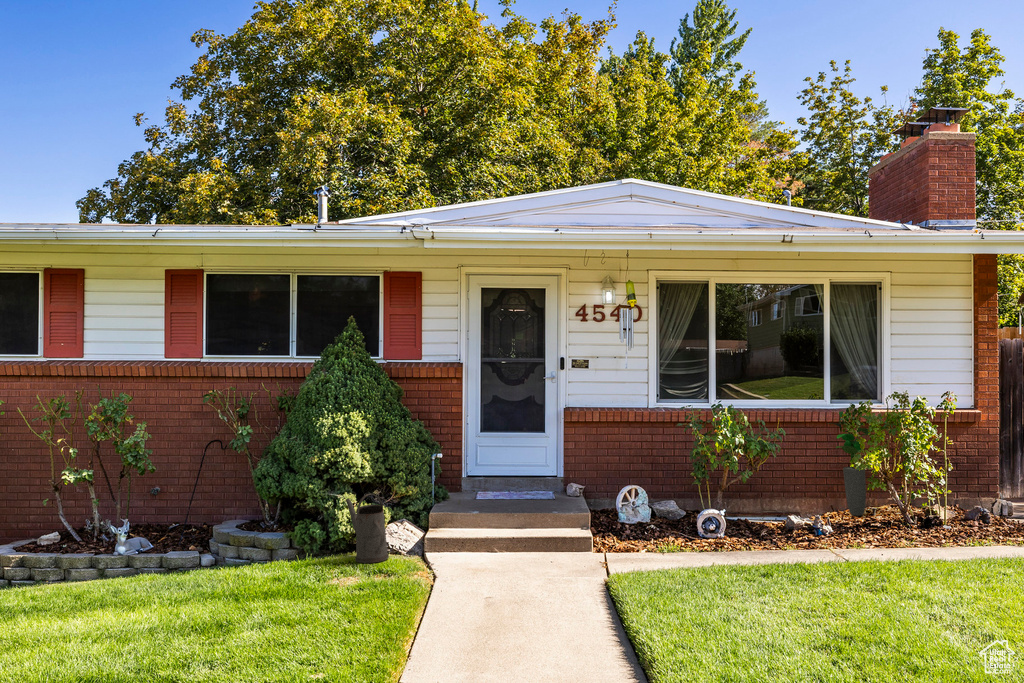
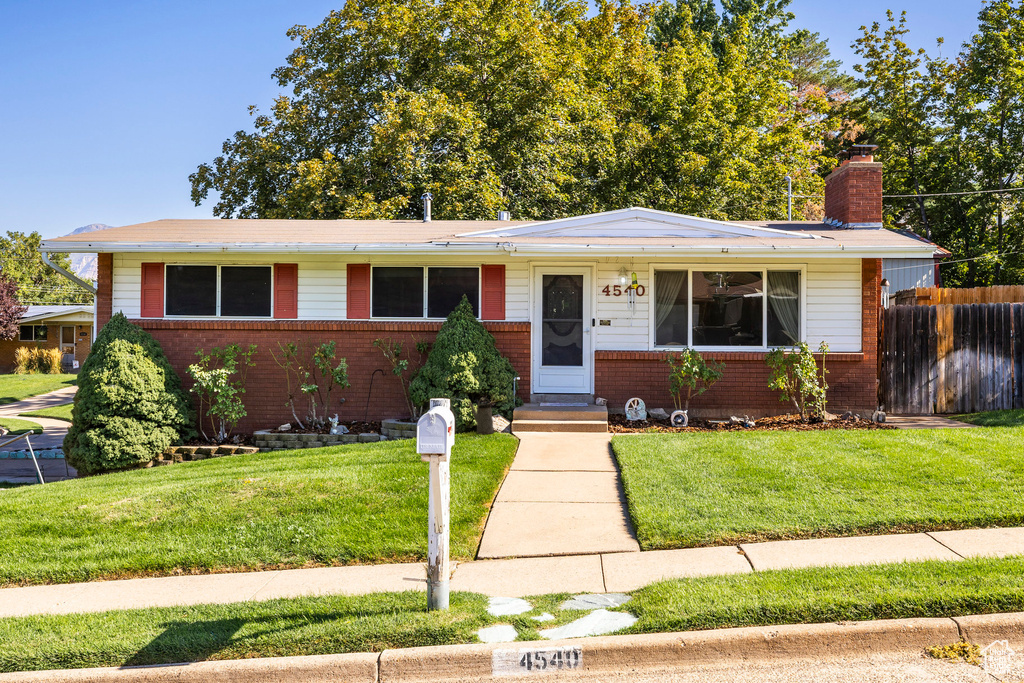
potted plant: present [829,411,870,516] -> none [758,354,787,418]

